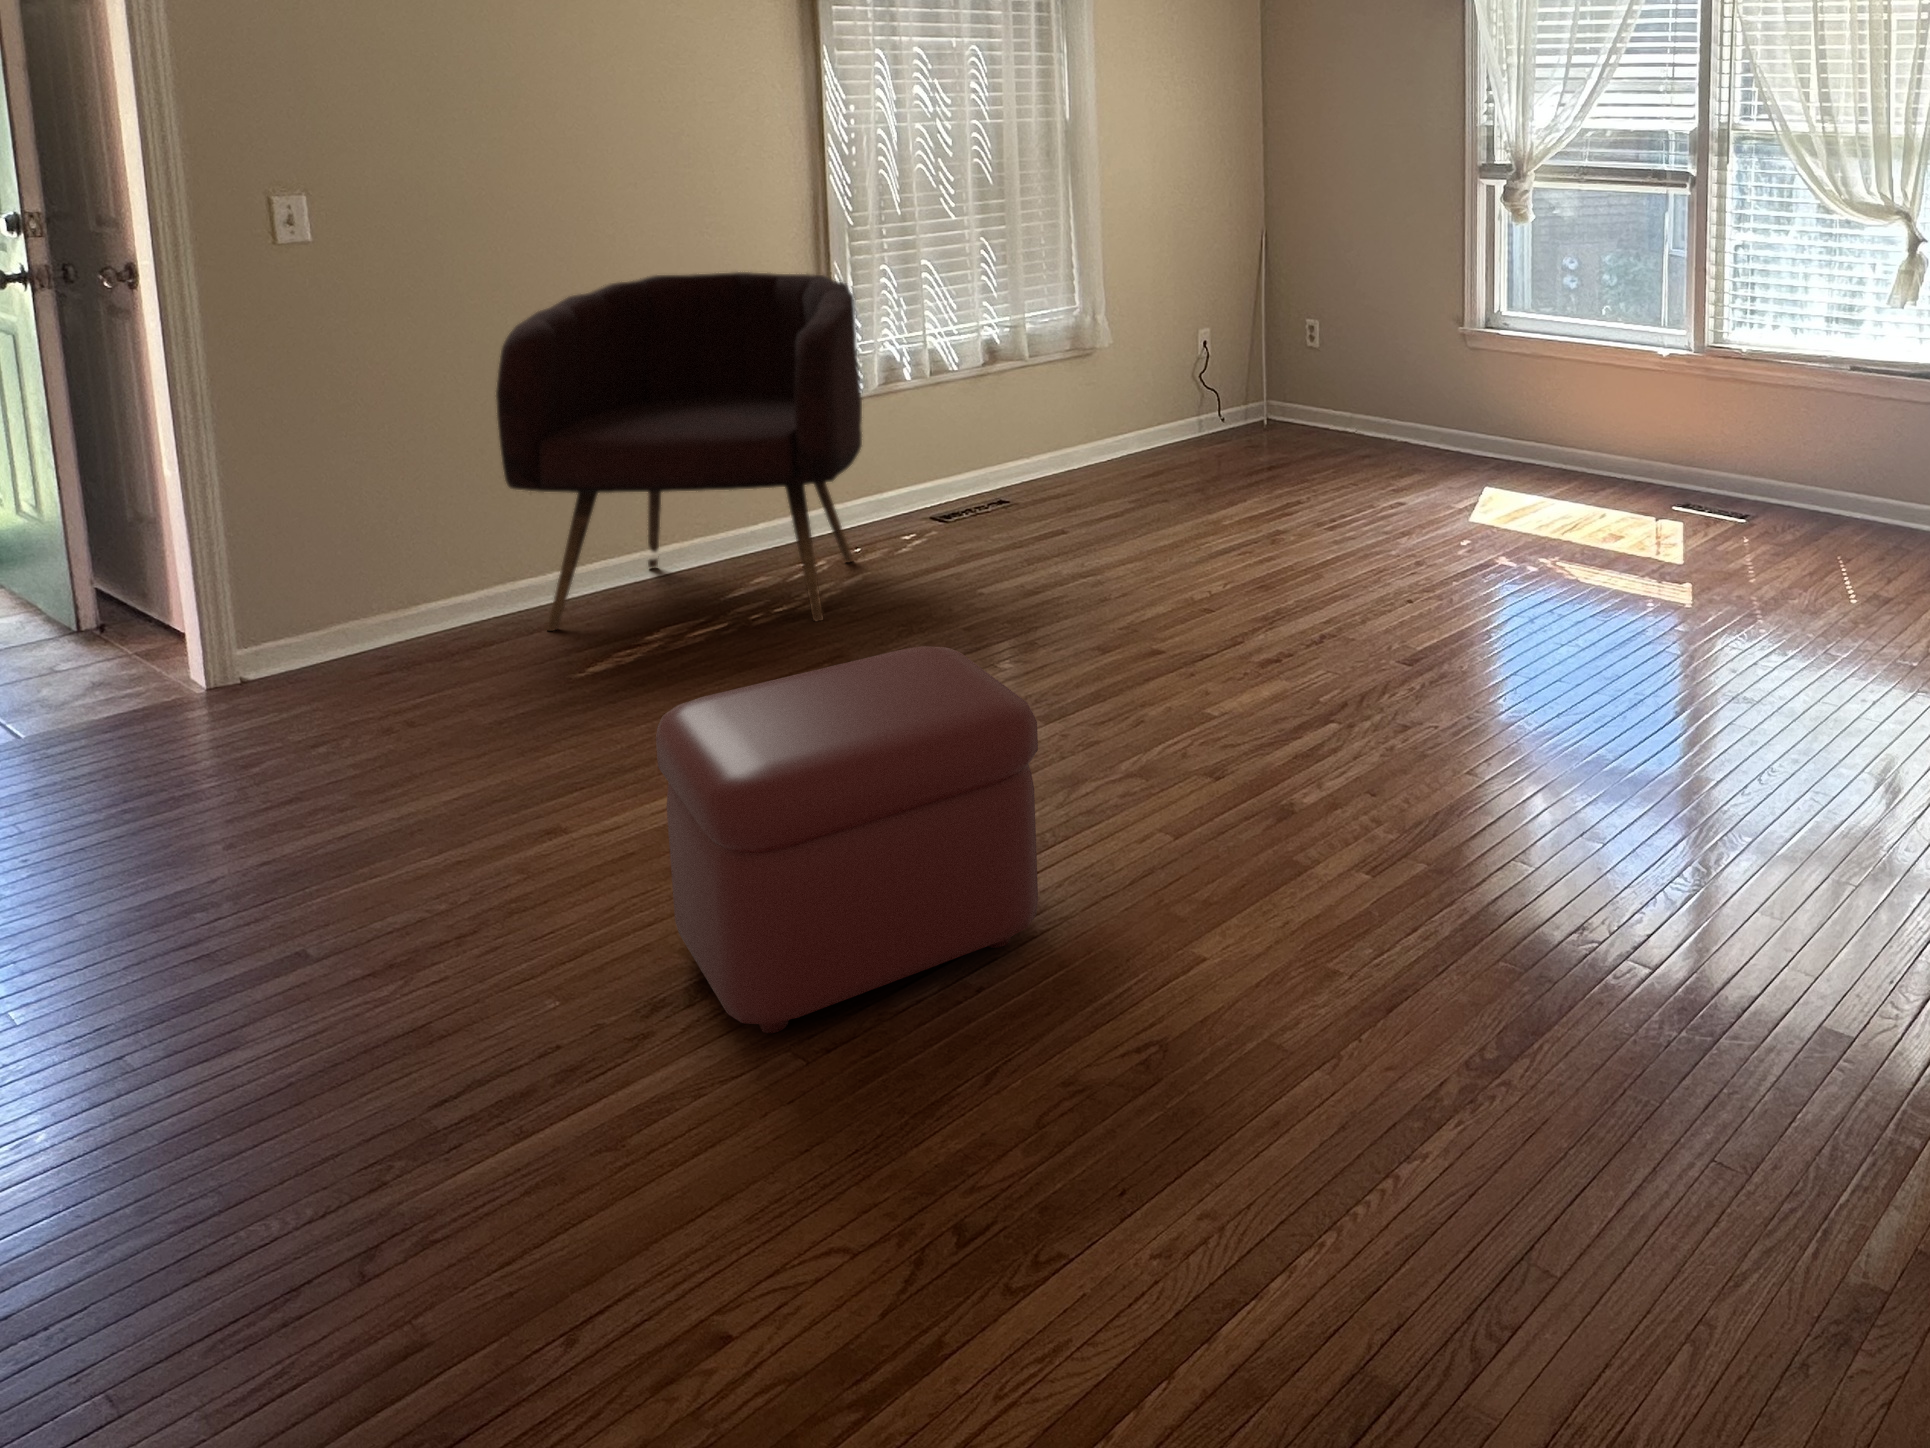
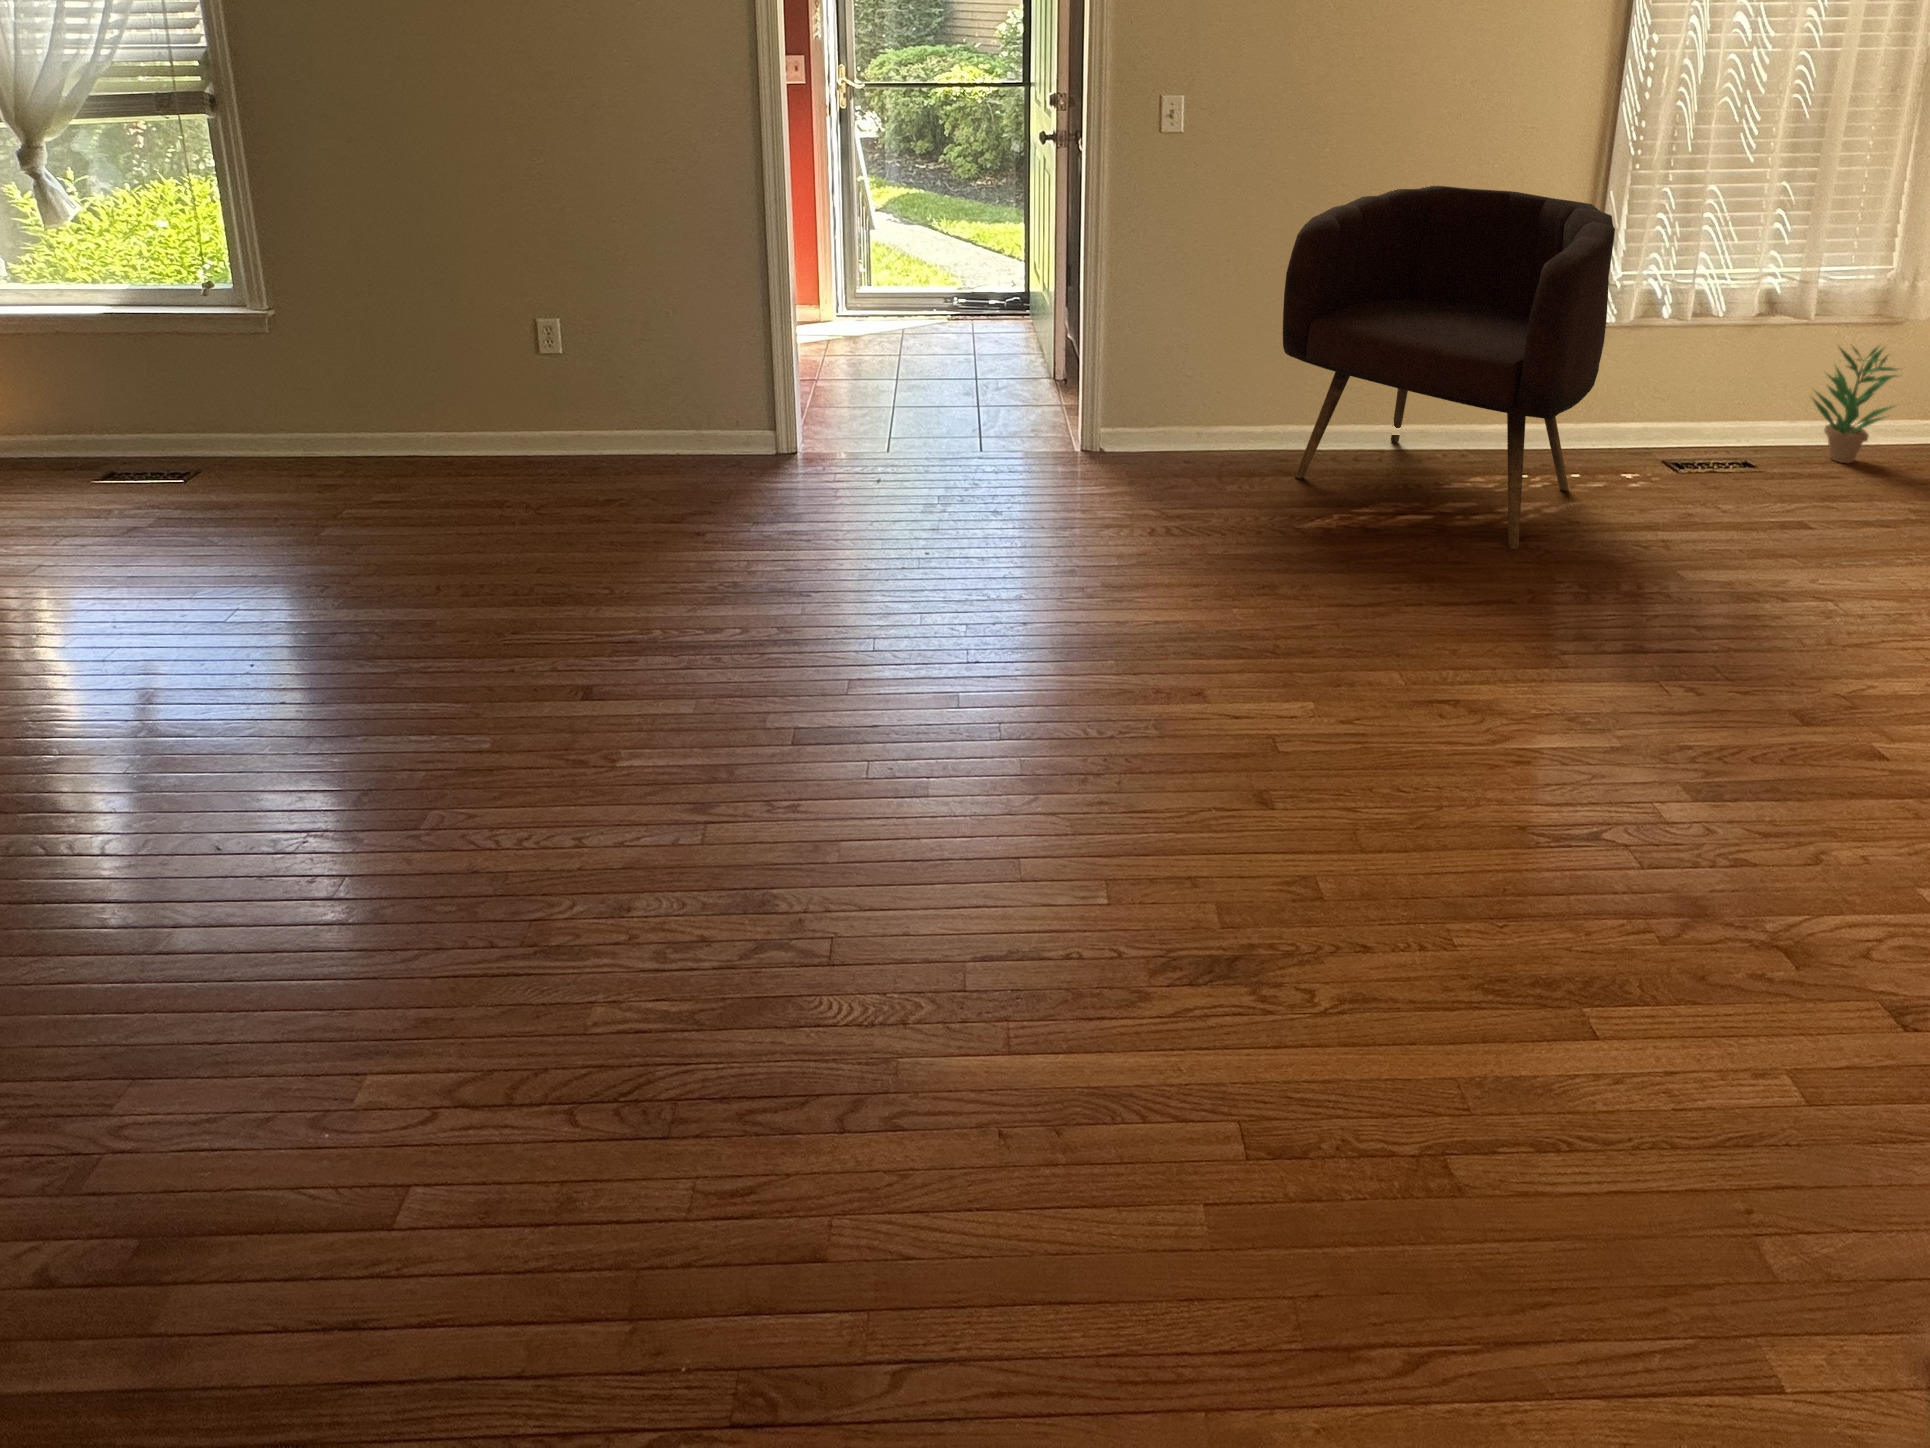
potted plant: none [1037,369,1105,481] -> present [1813,346,1898,463]
ottoman: present [656,646,1038,1033] -> none [1236,669,1690,1181]

